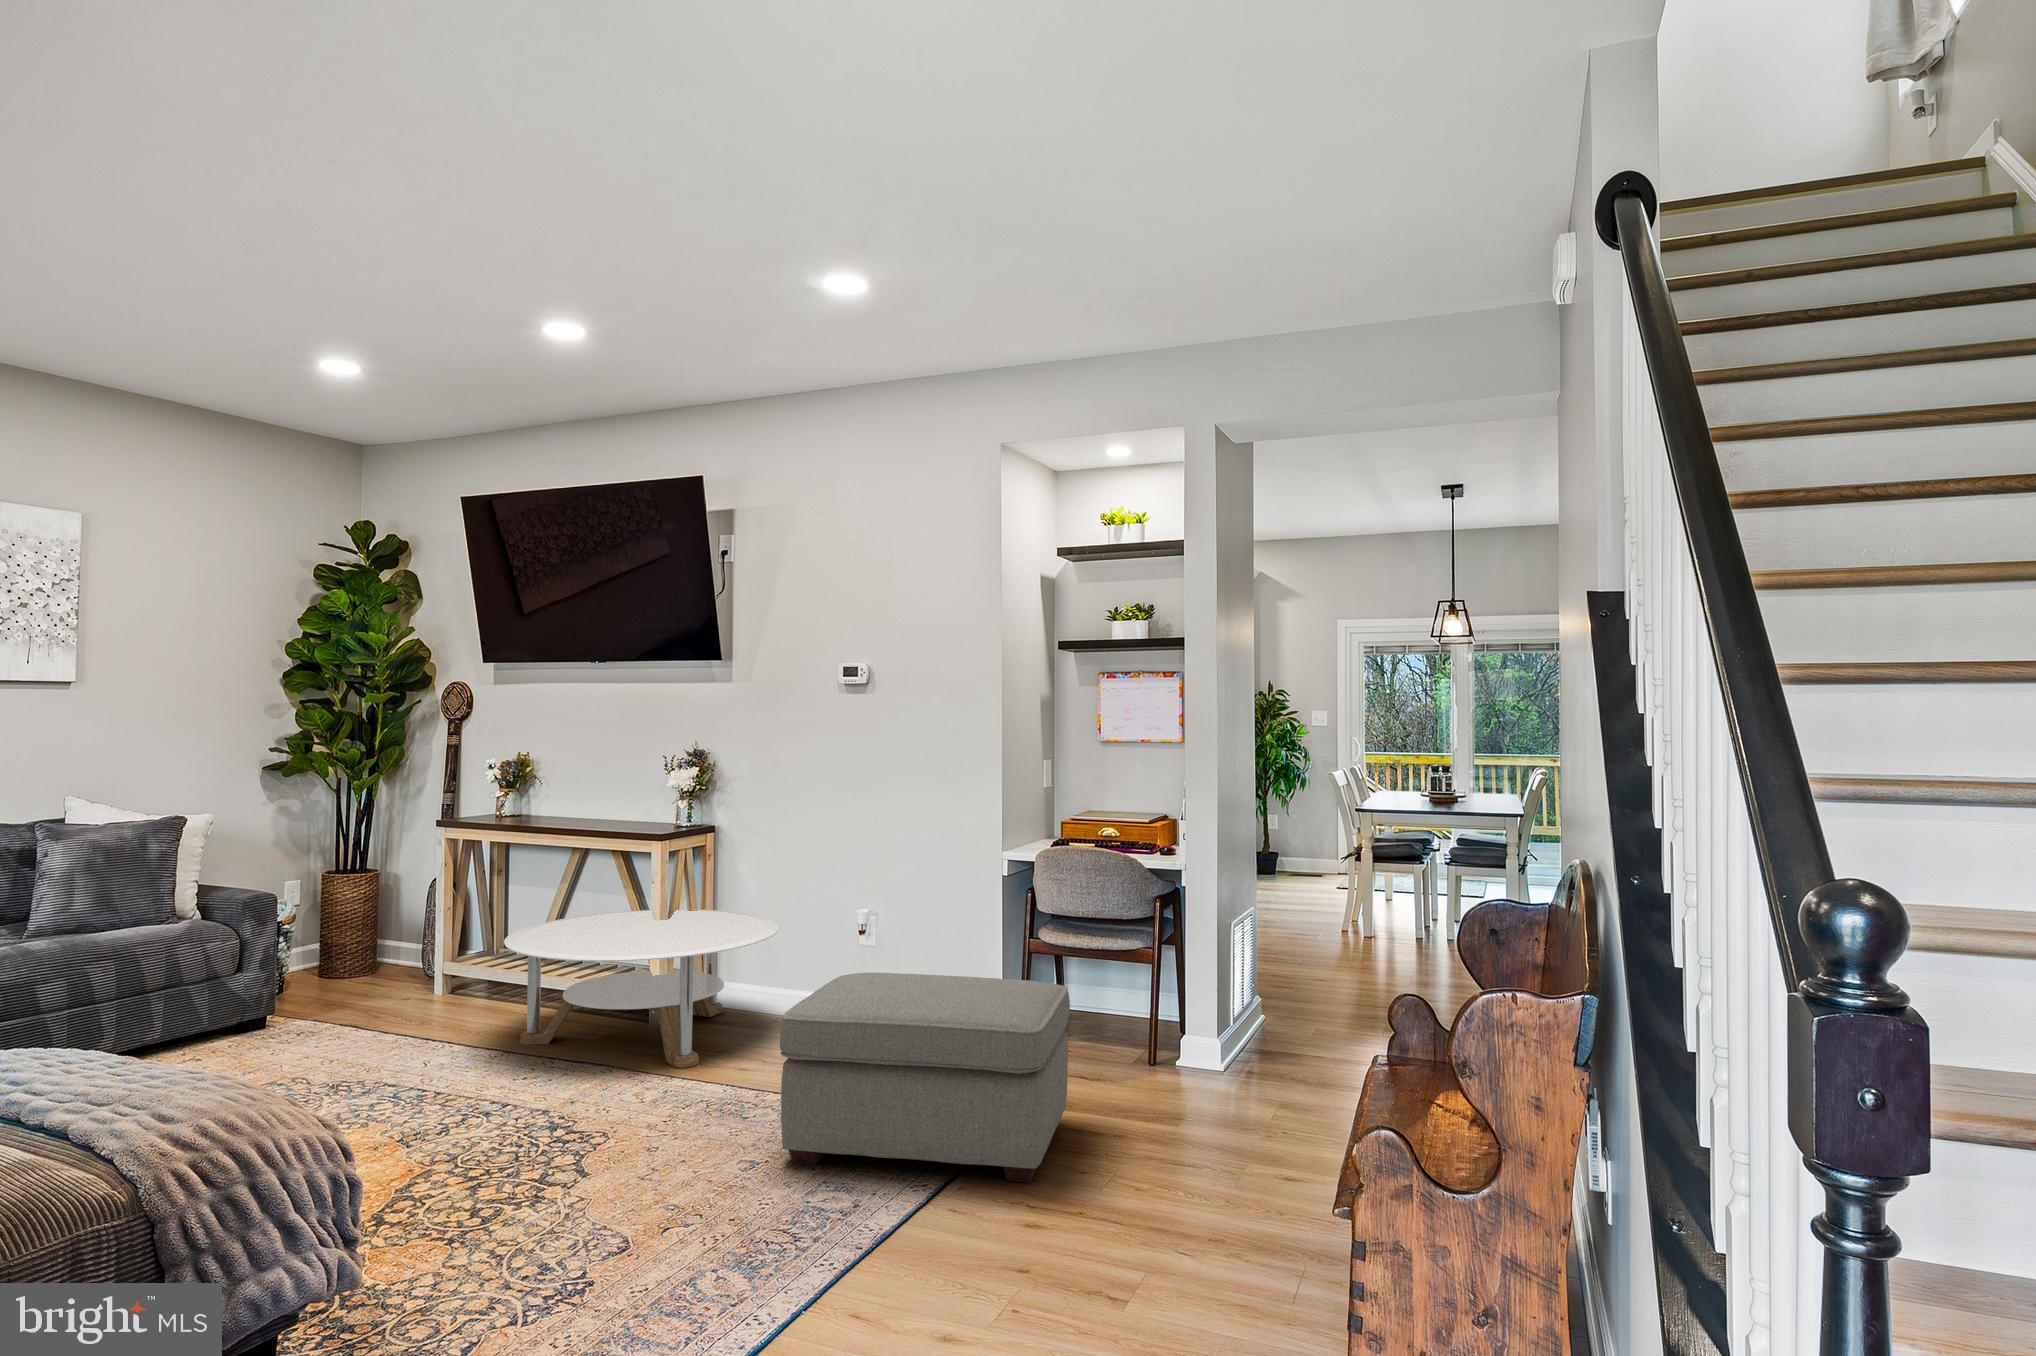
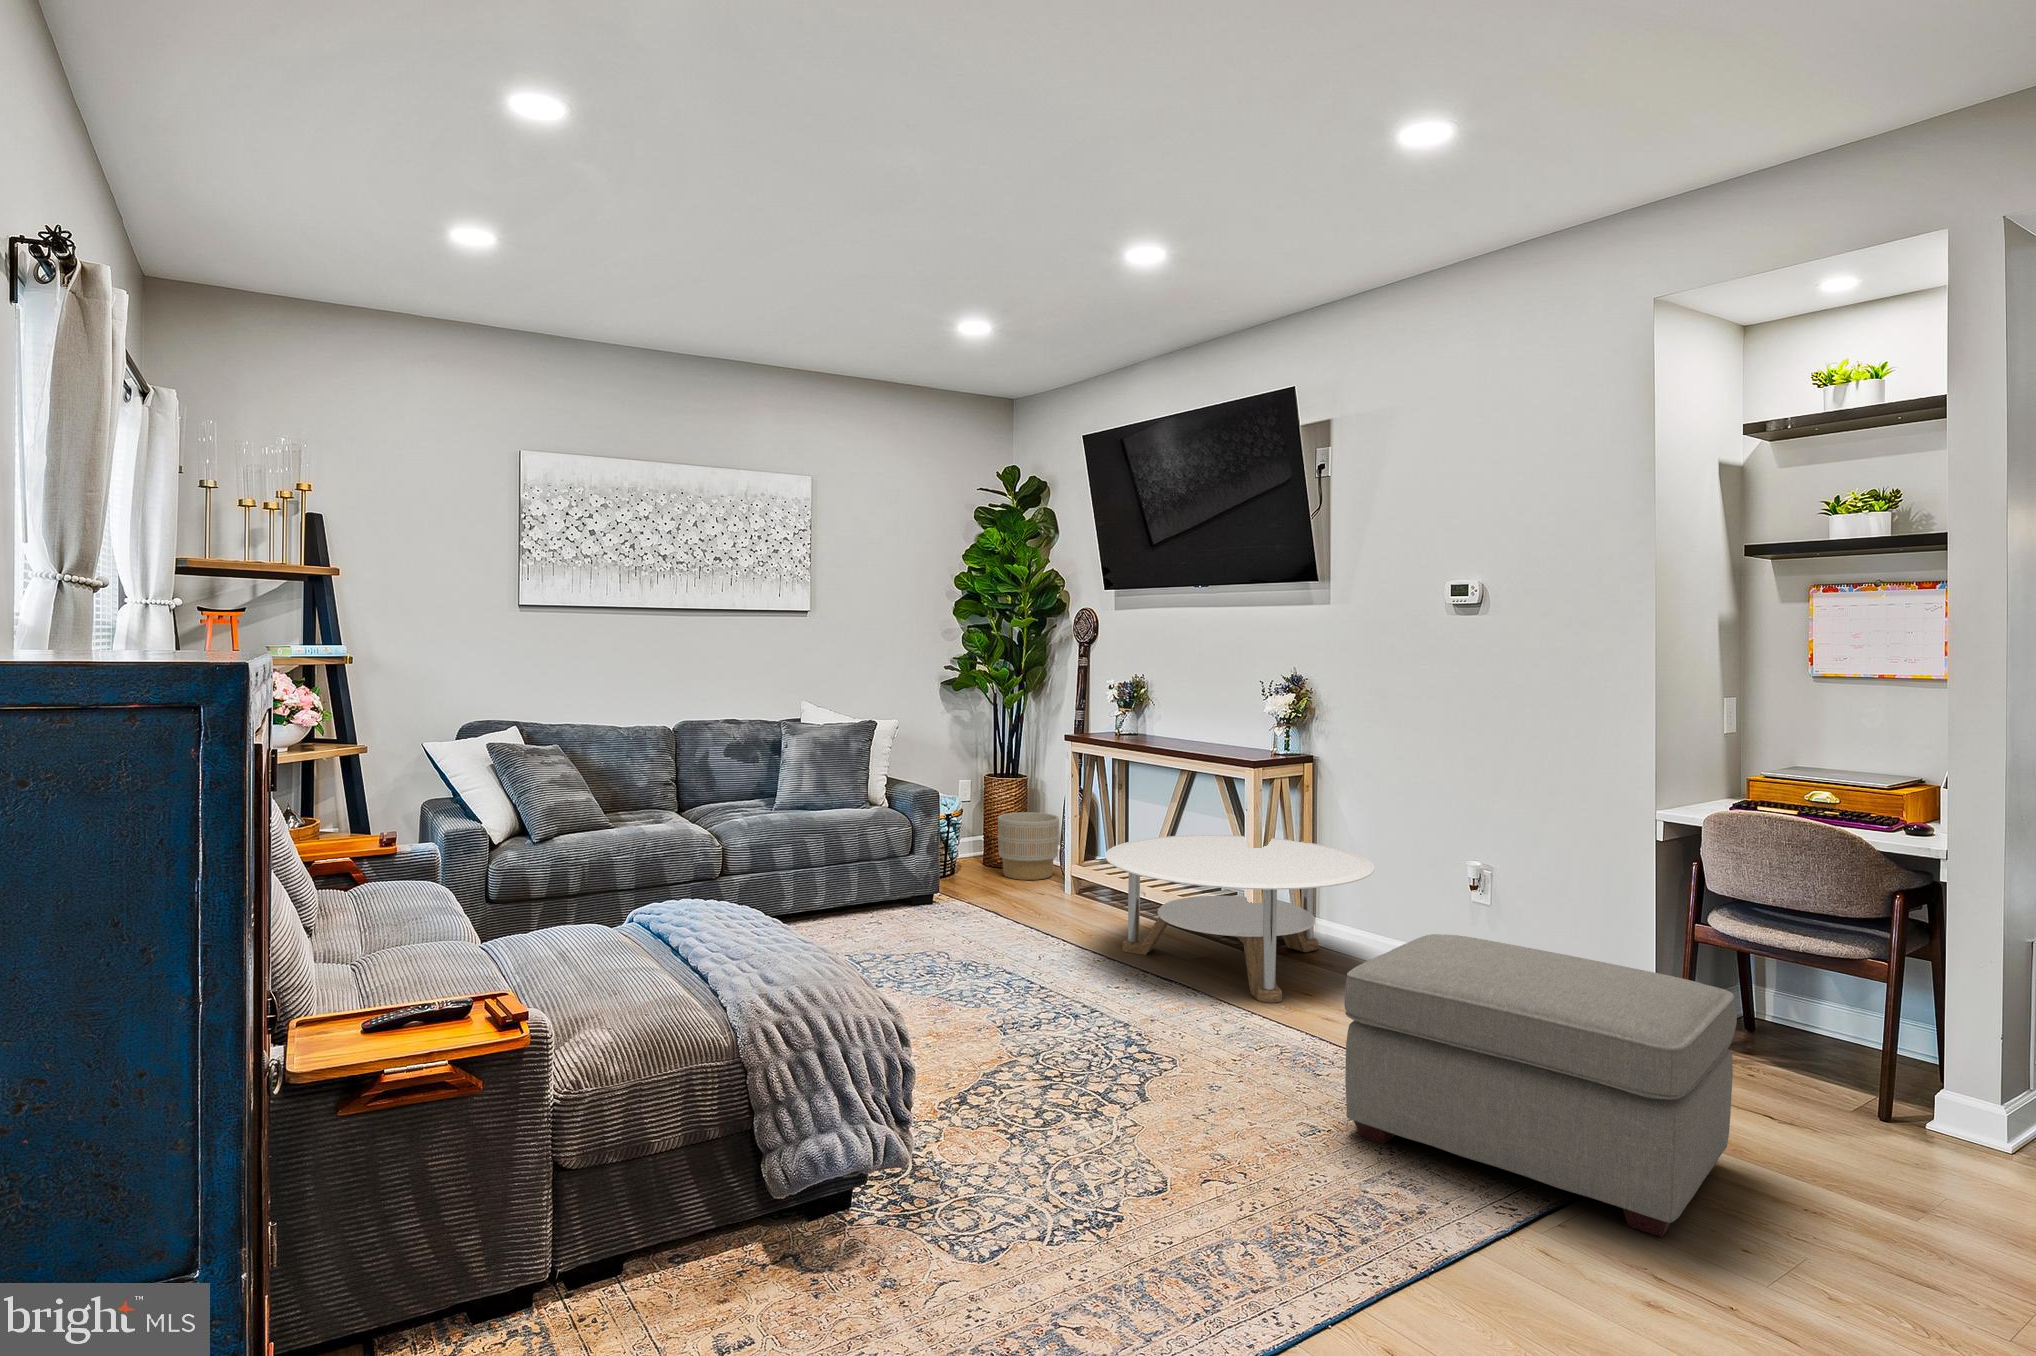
planter: none [345,909,423,988] -> present [998,812,1059,880]

